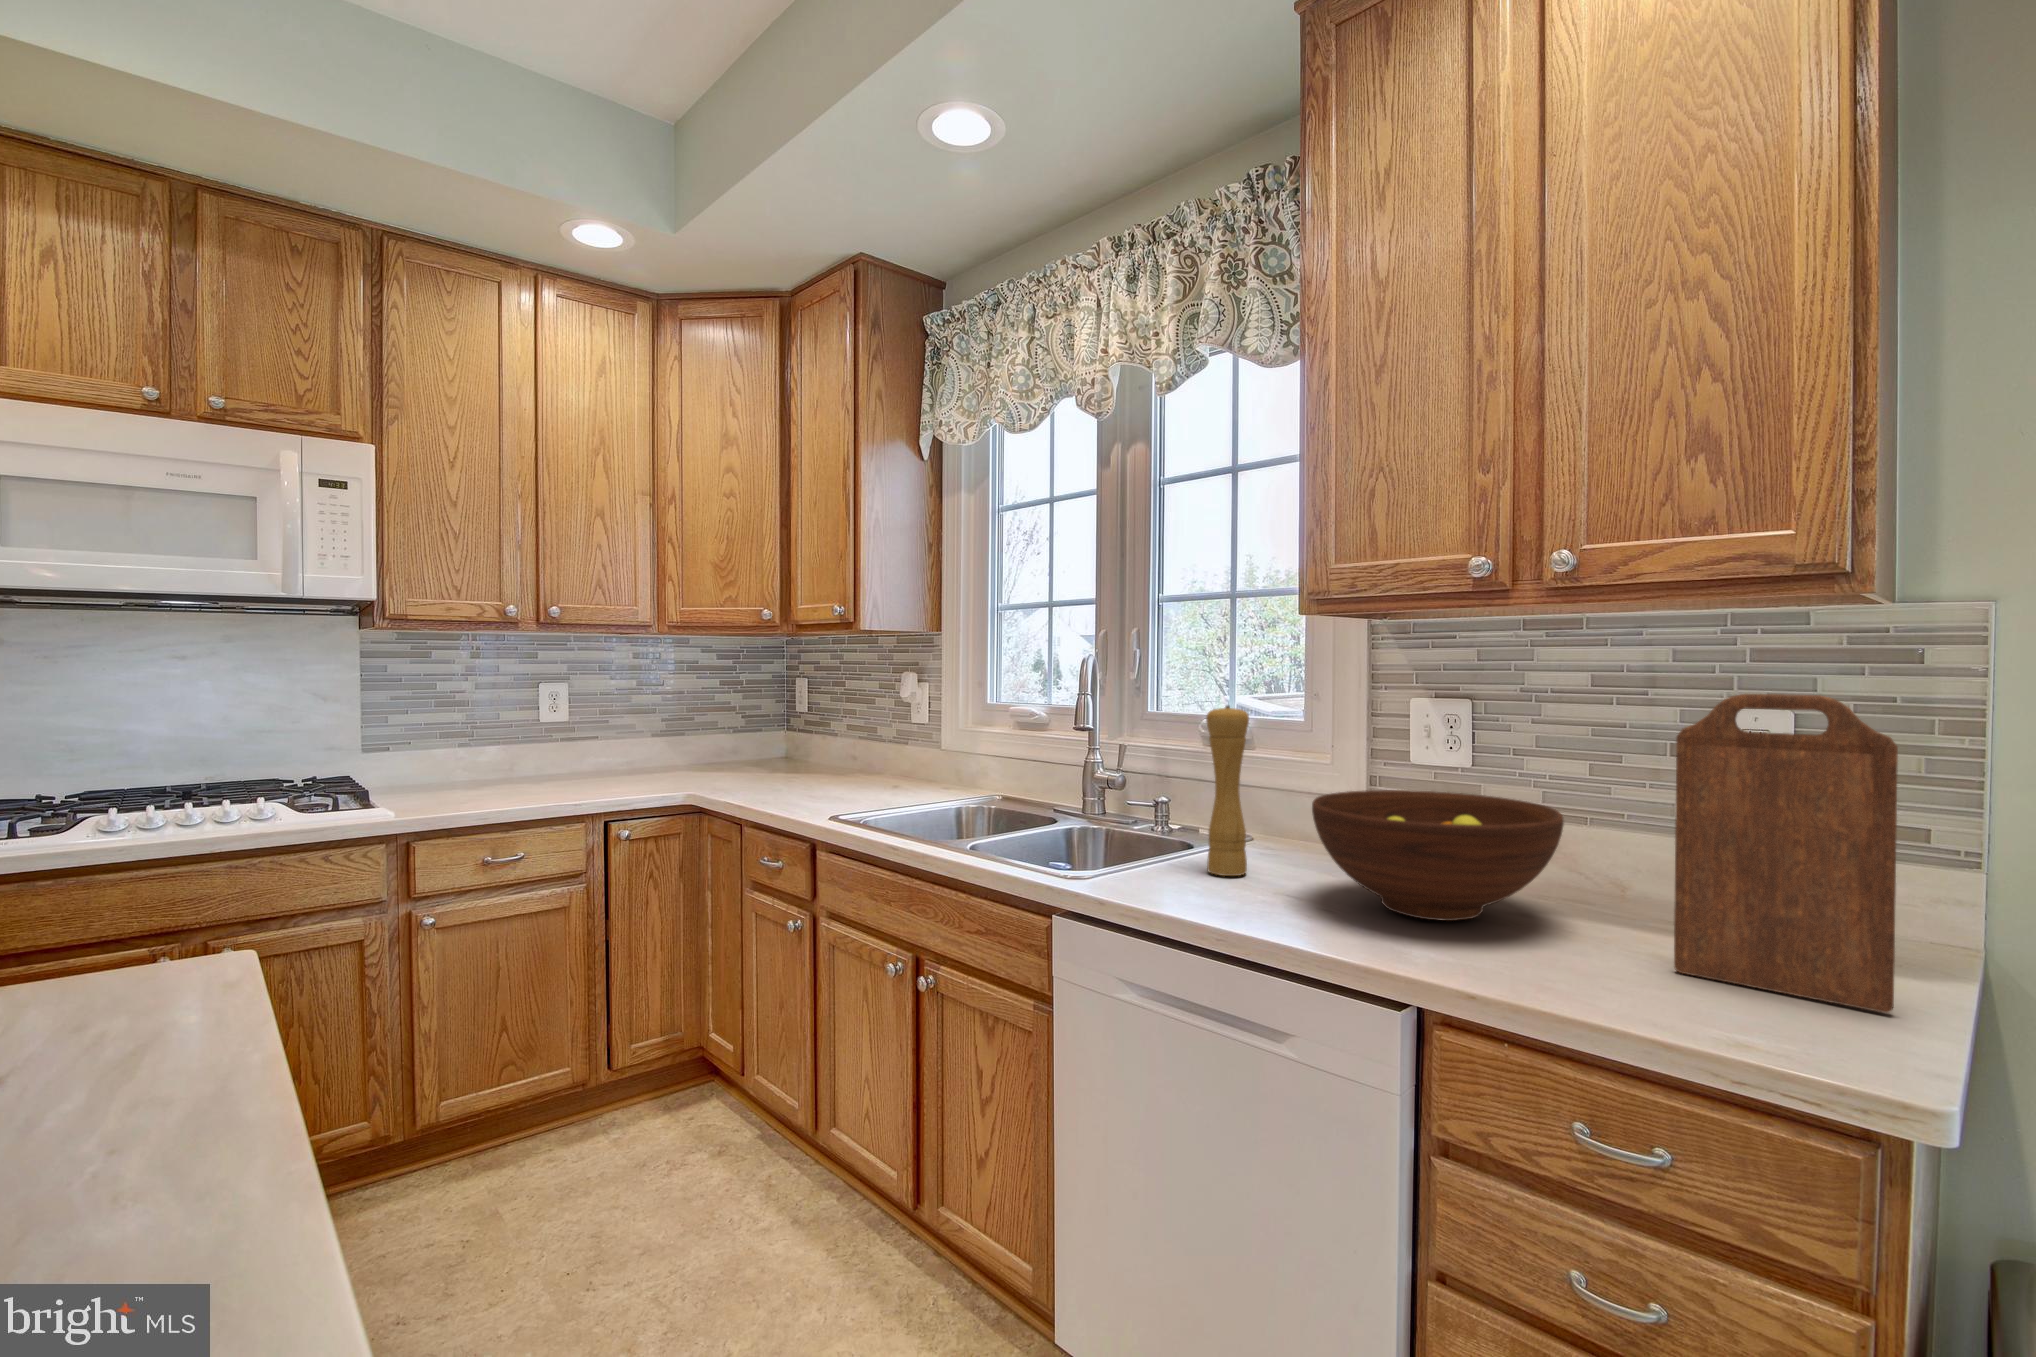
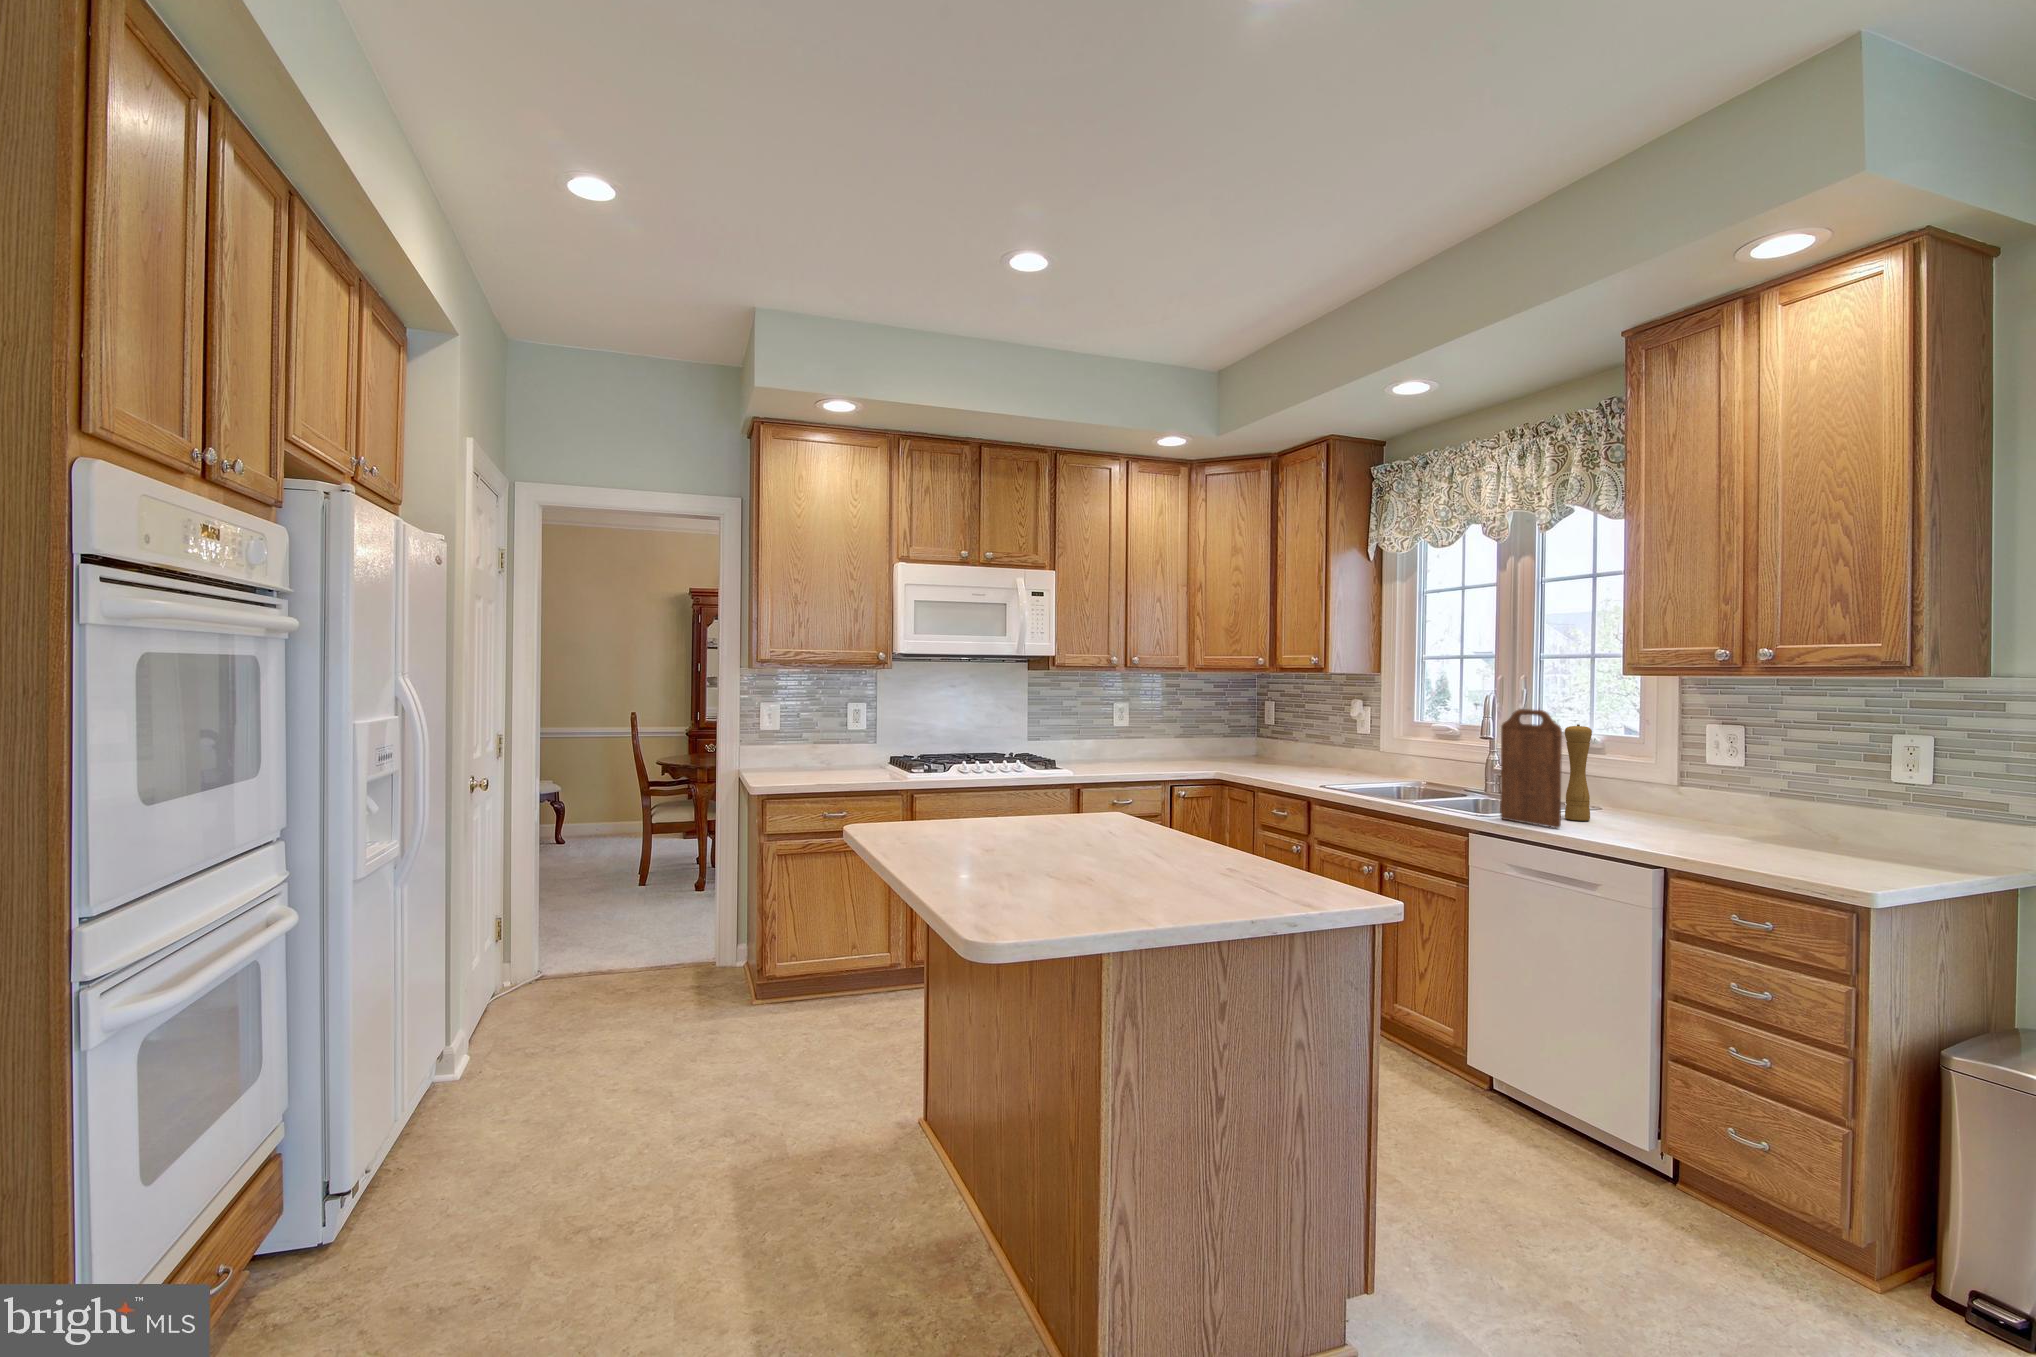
cutting board: present [1674,694,1898,1013] -> present [1500,709,1562,828]
fruit bowl: present [1312,790,1564,921] -> none [1624,774,1774,841]

